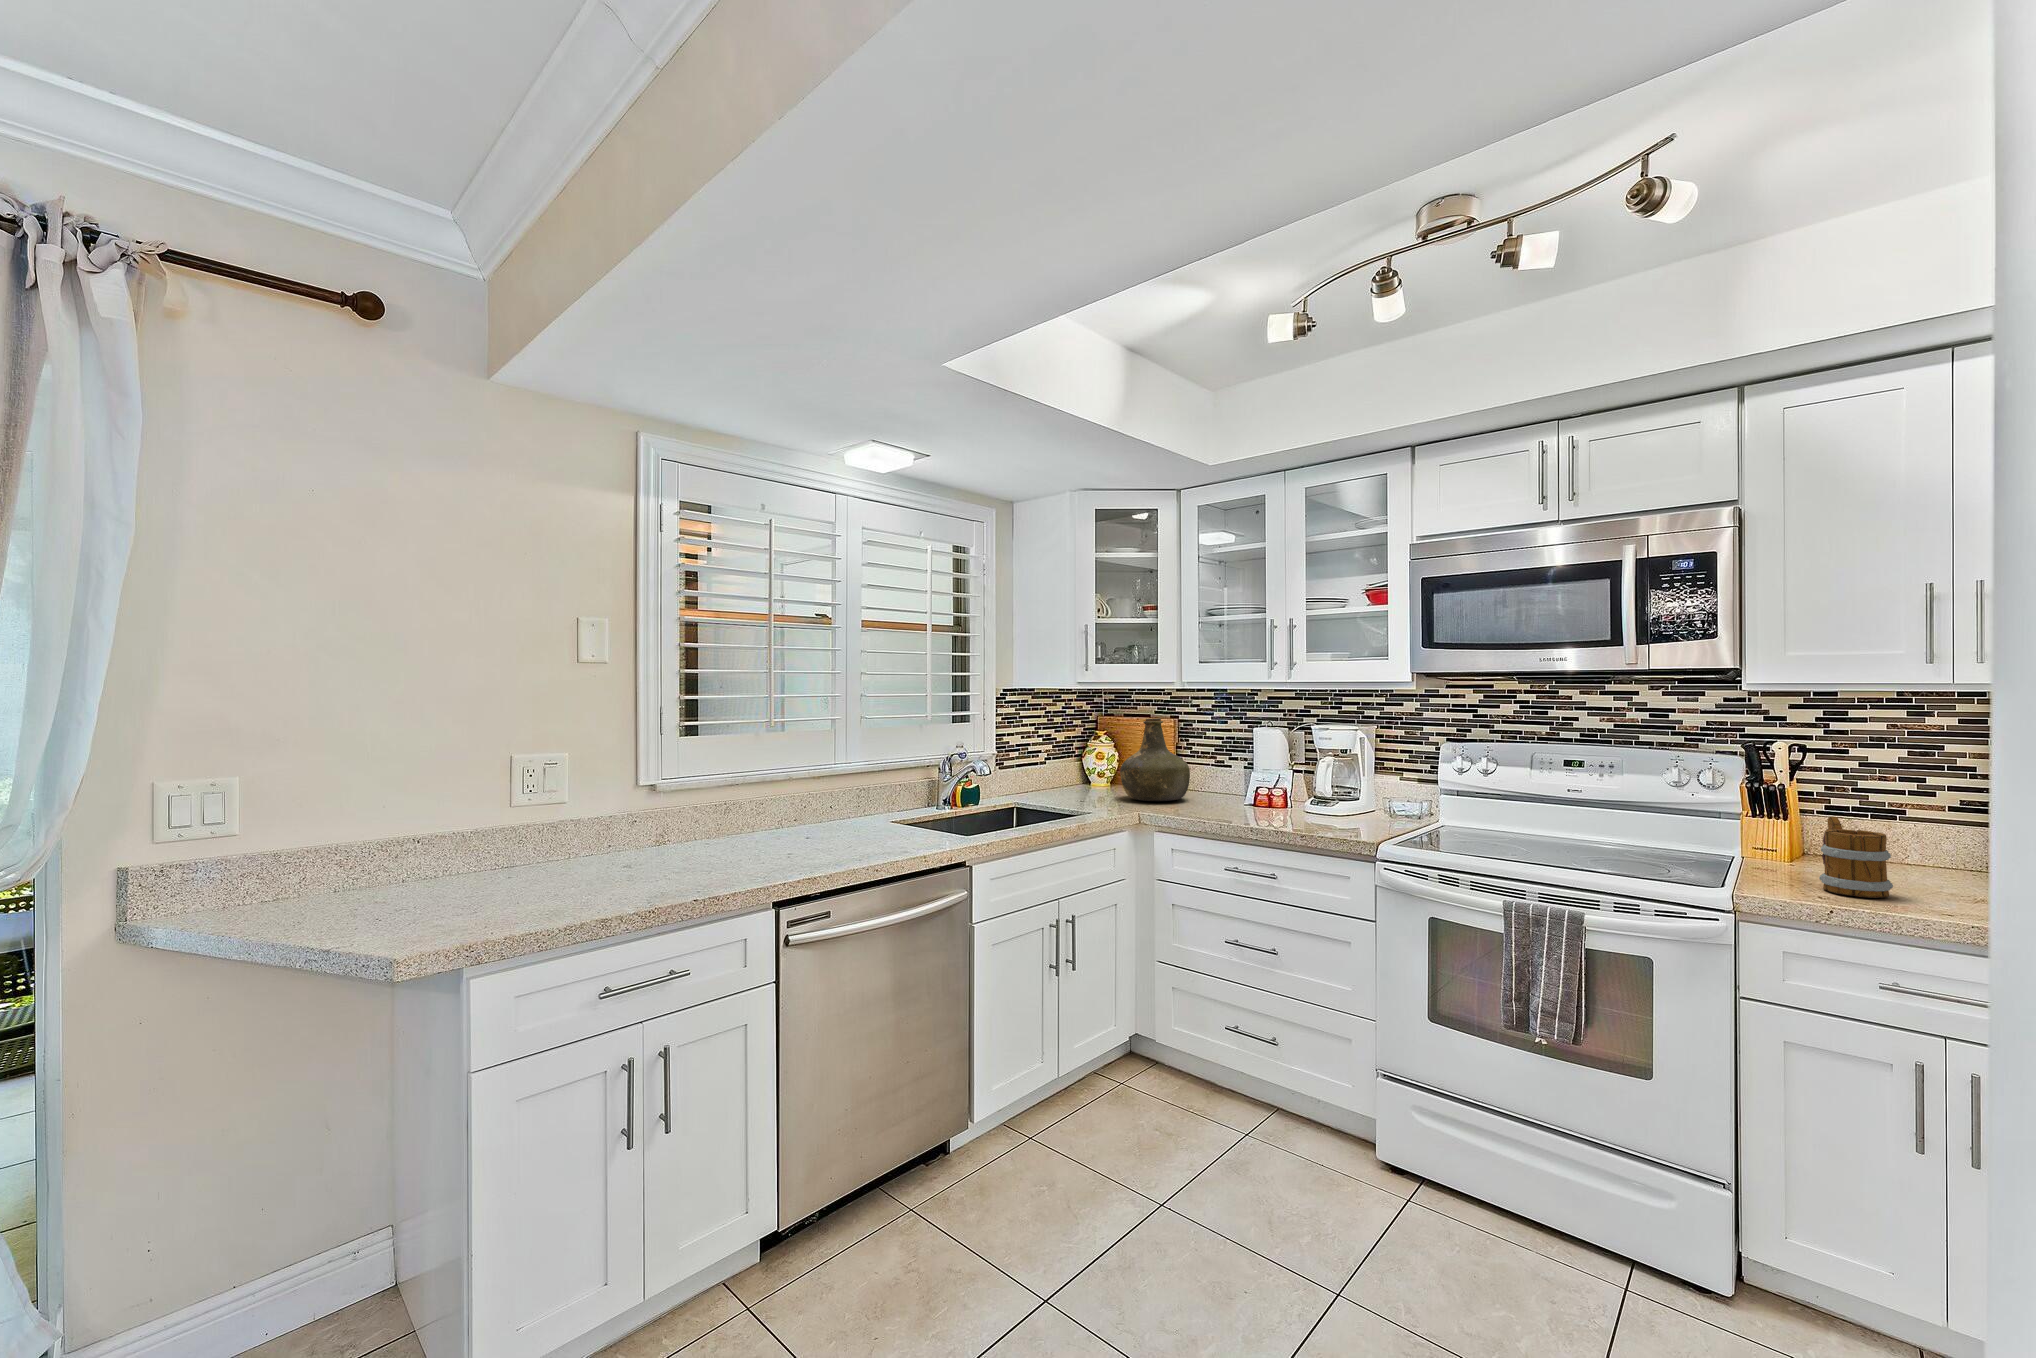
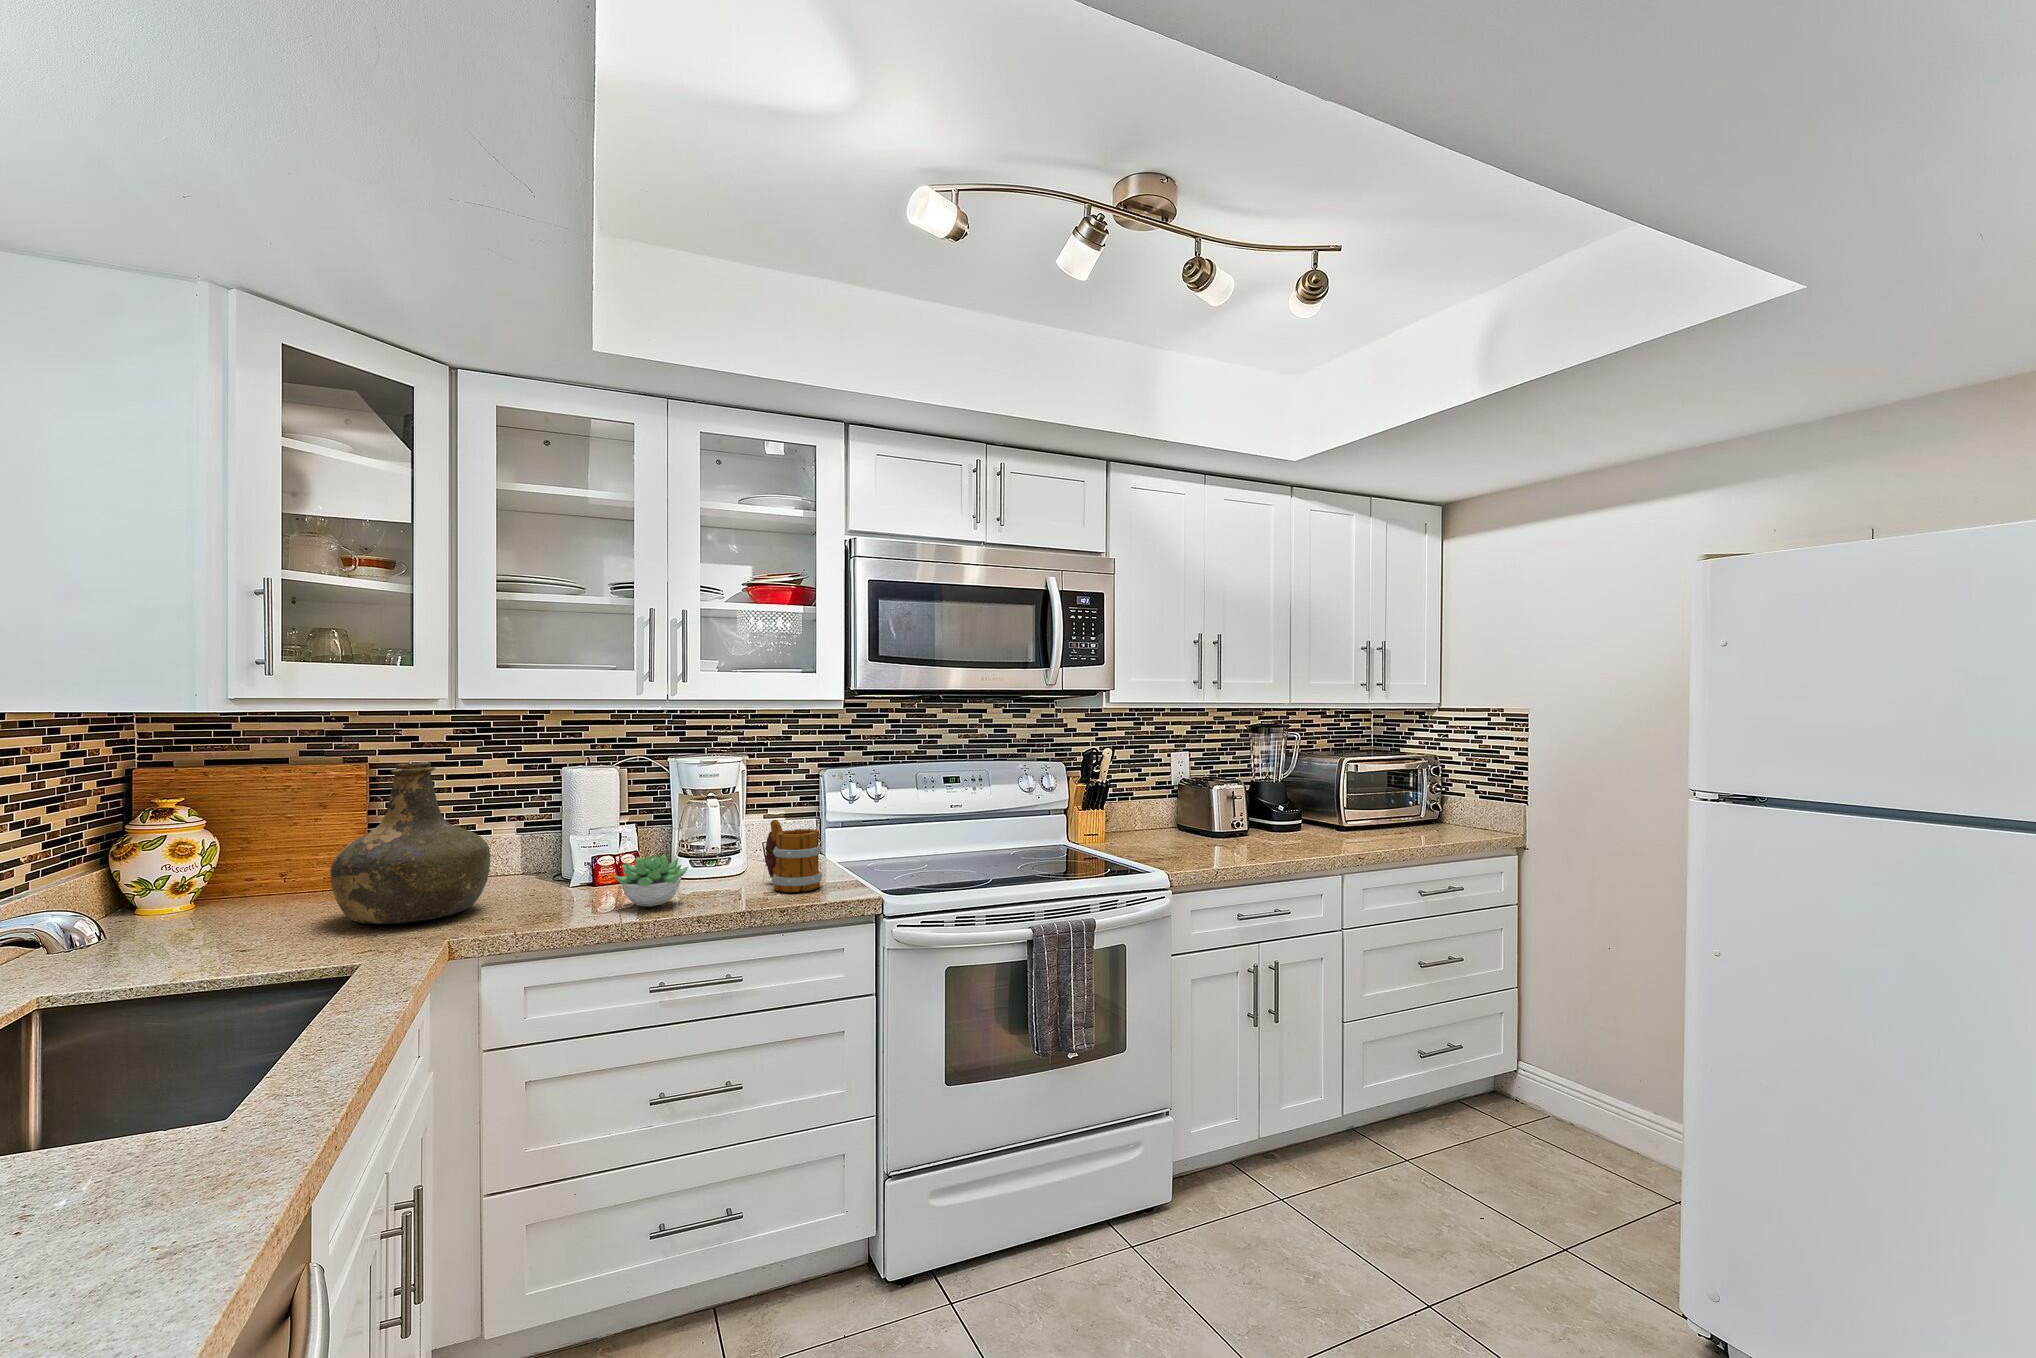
succulent plant: none [1221,784,1266,815] -> present [614,855,688,906]
mug: present [1819,817,1893,898] -> present [765,820,822,893]

